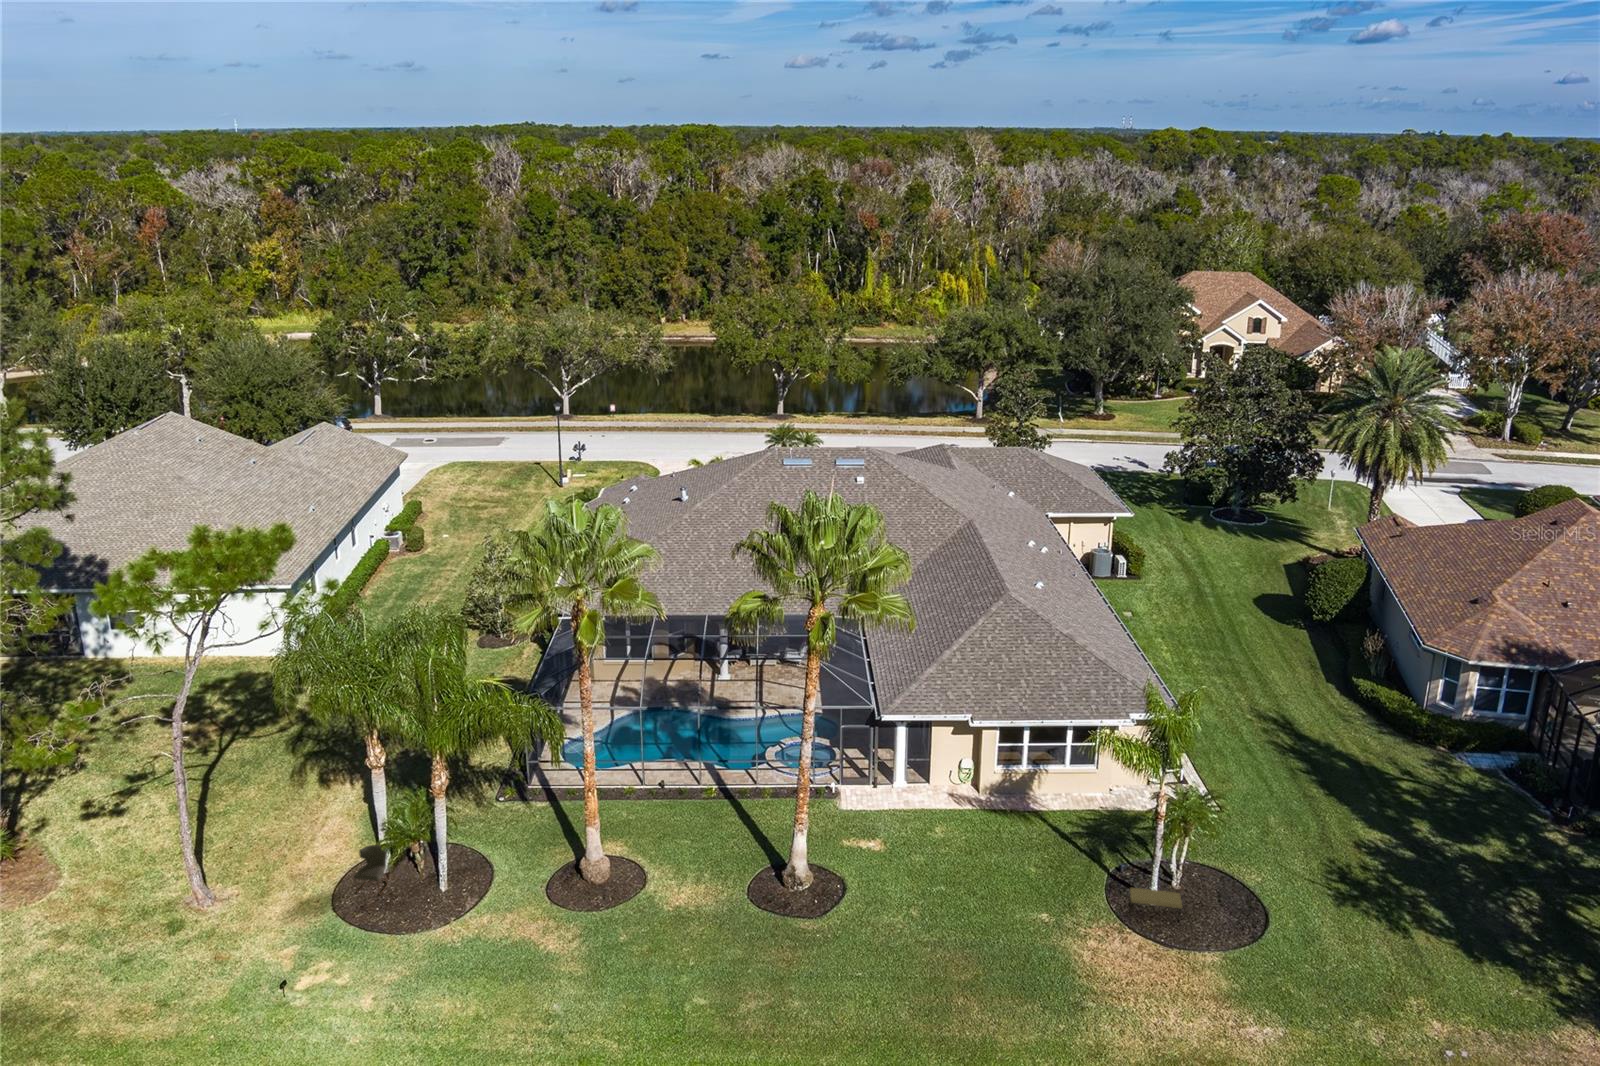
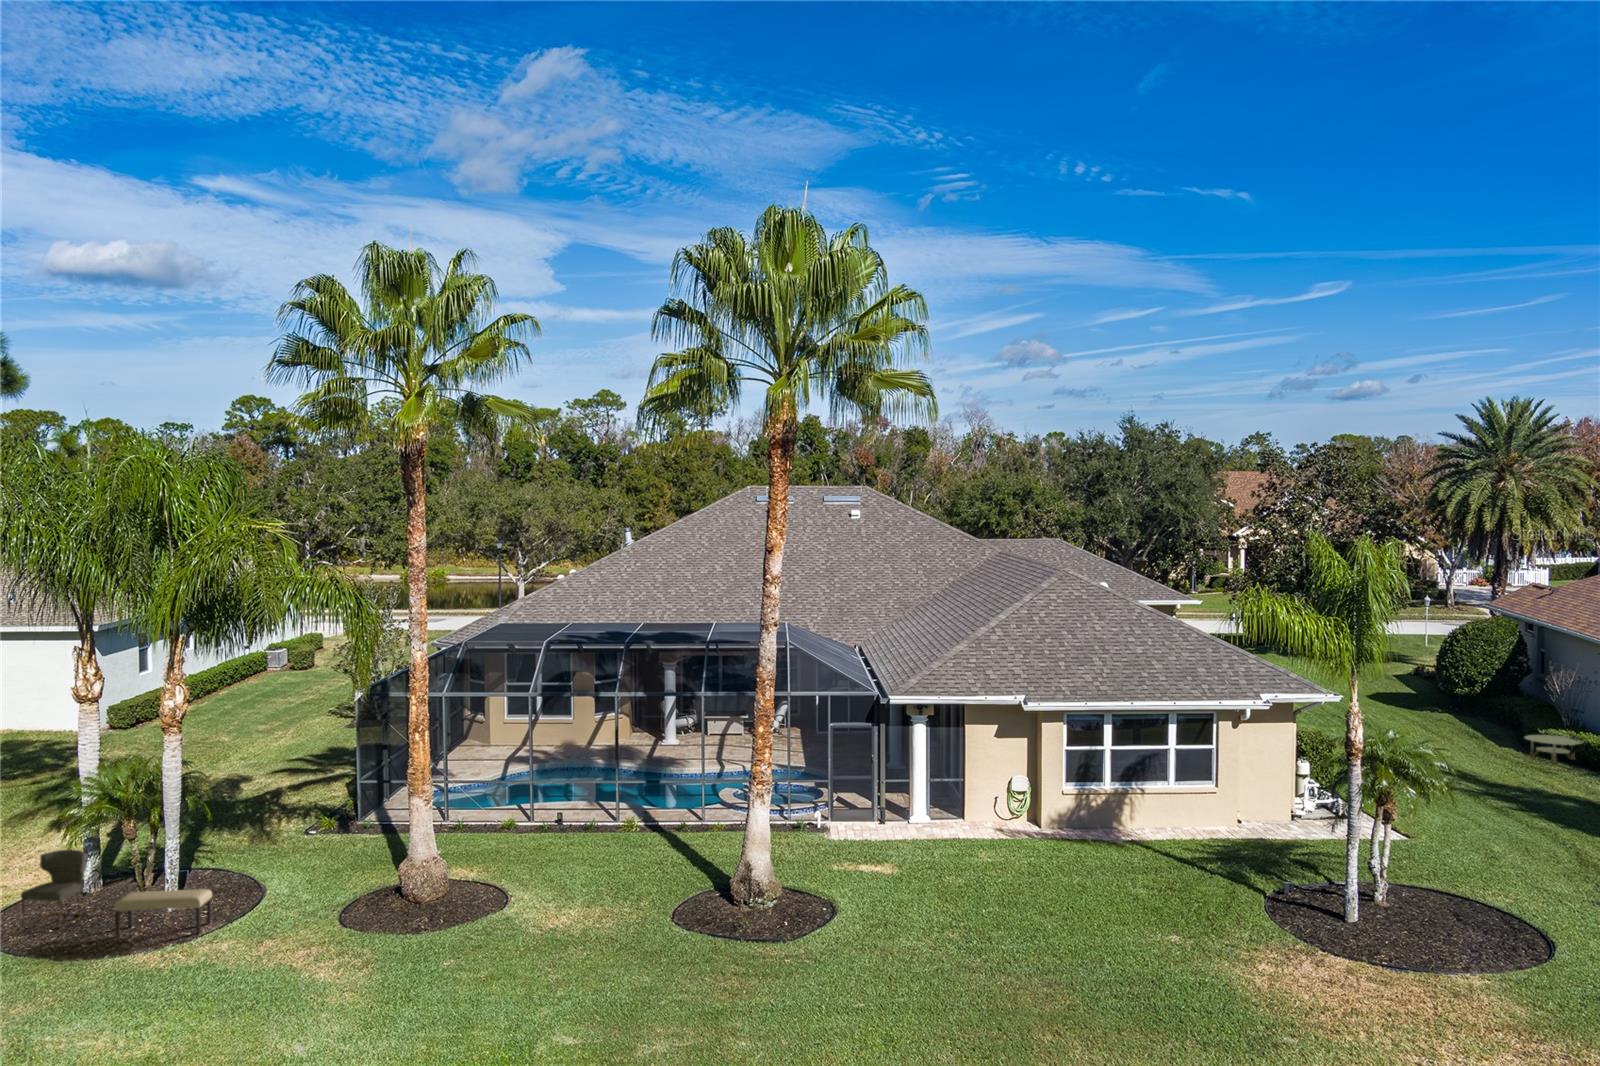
round table: none [1334,687,1372,713] -> present [1525,735,1581,764]
bench: present [1129,888,1182,921] -> present [114,889,212,937]

